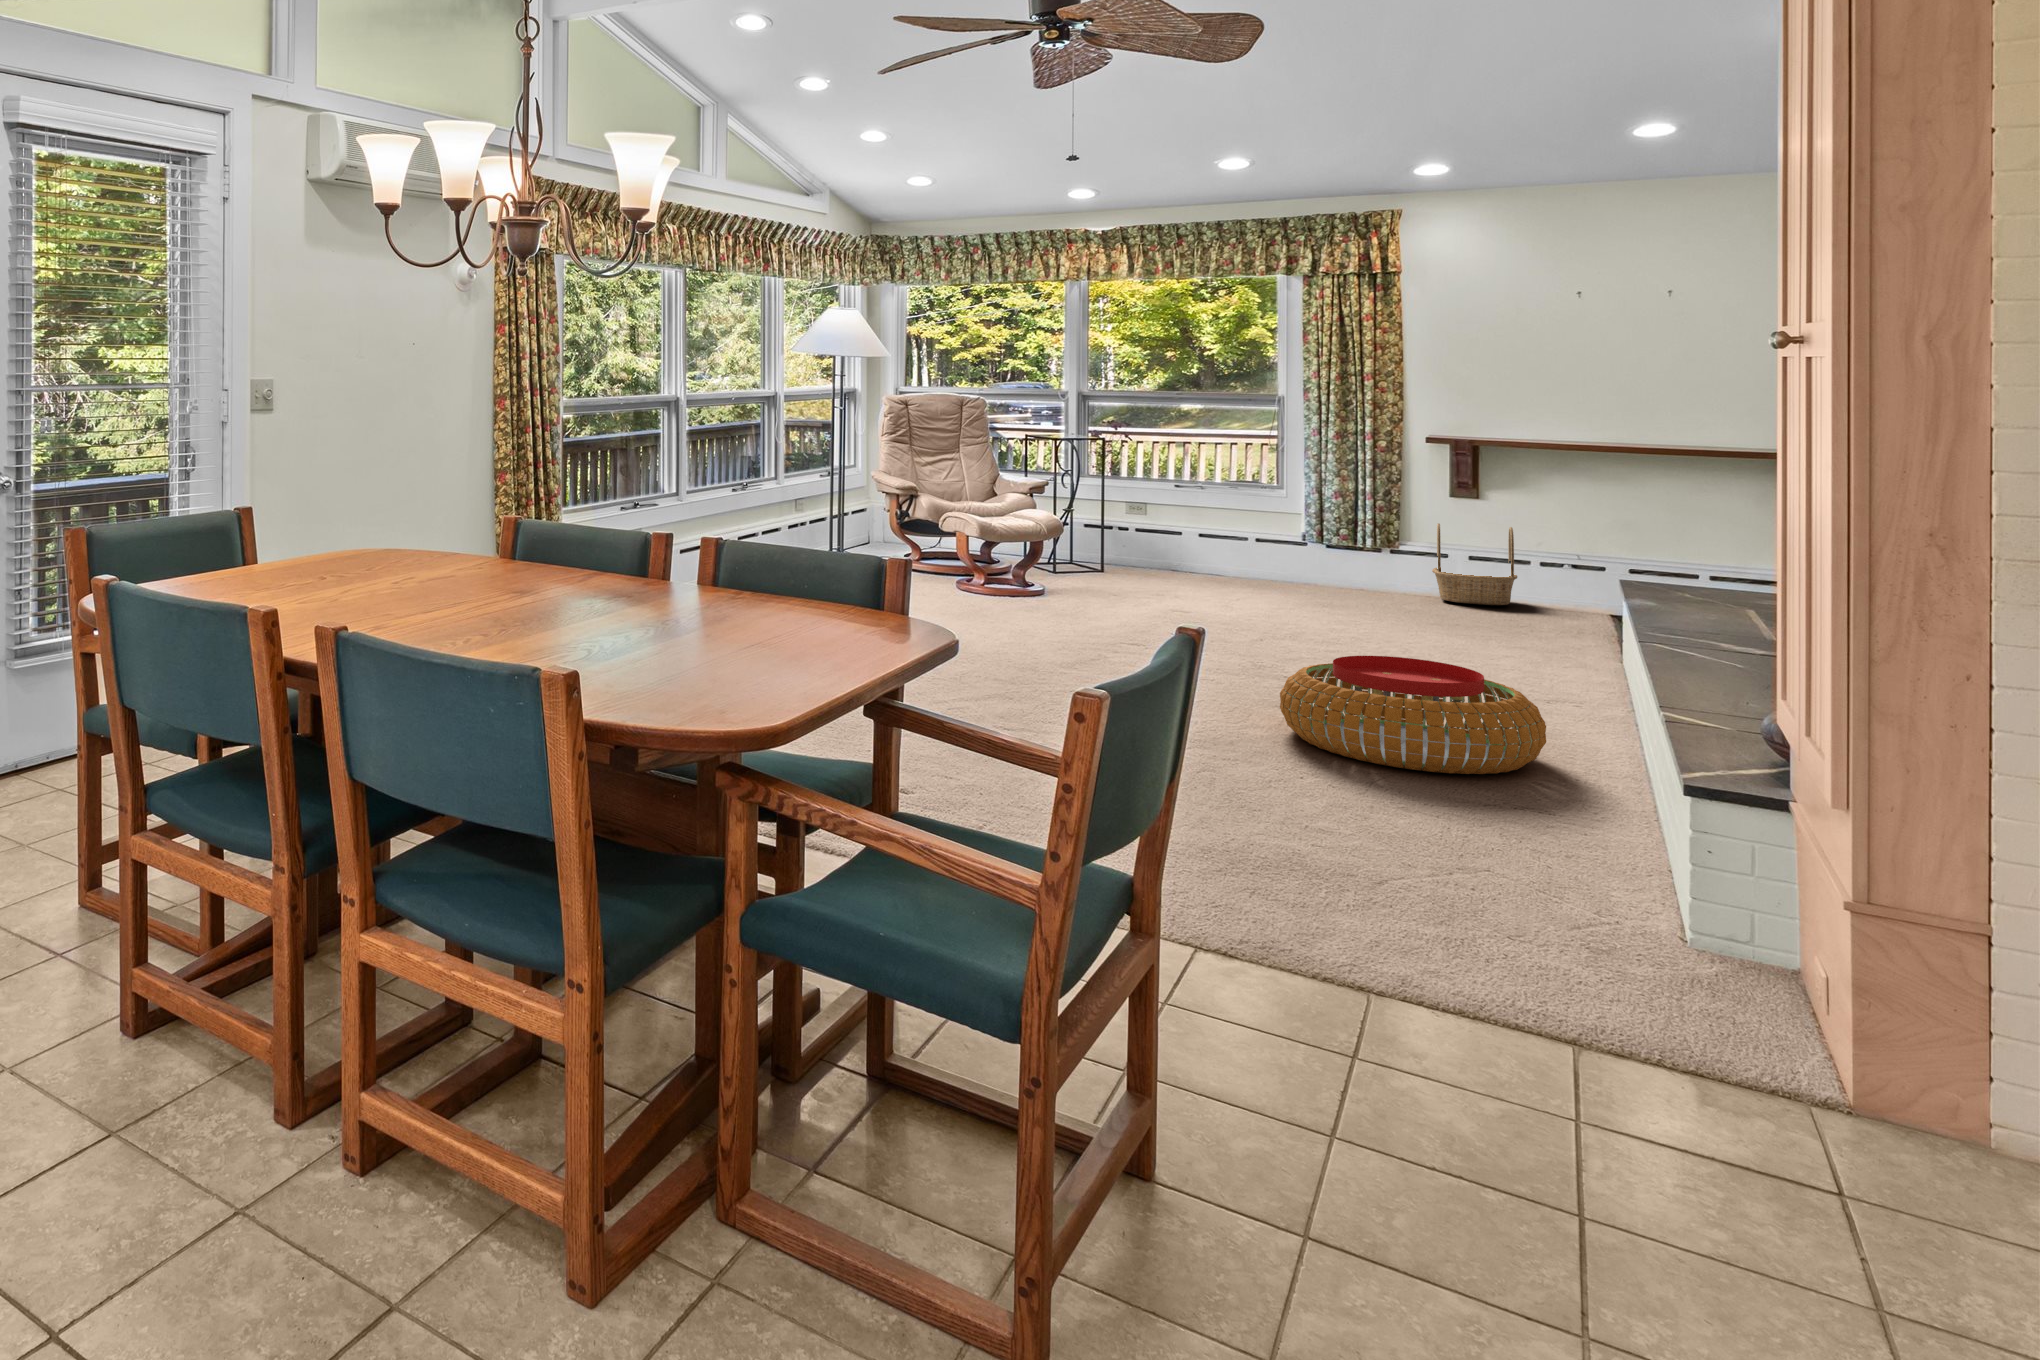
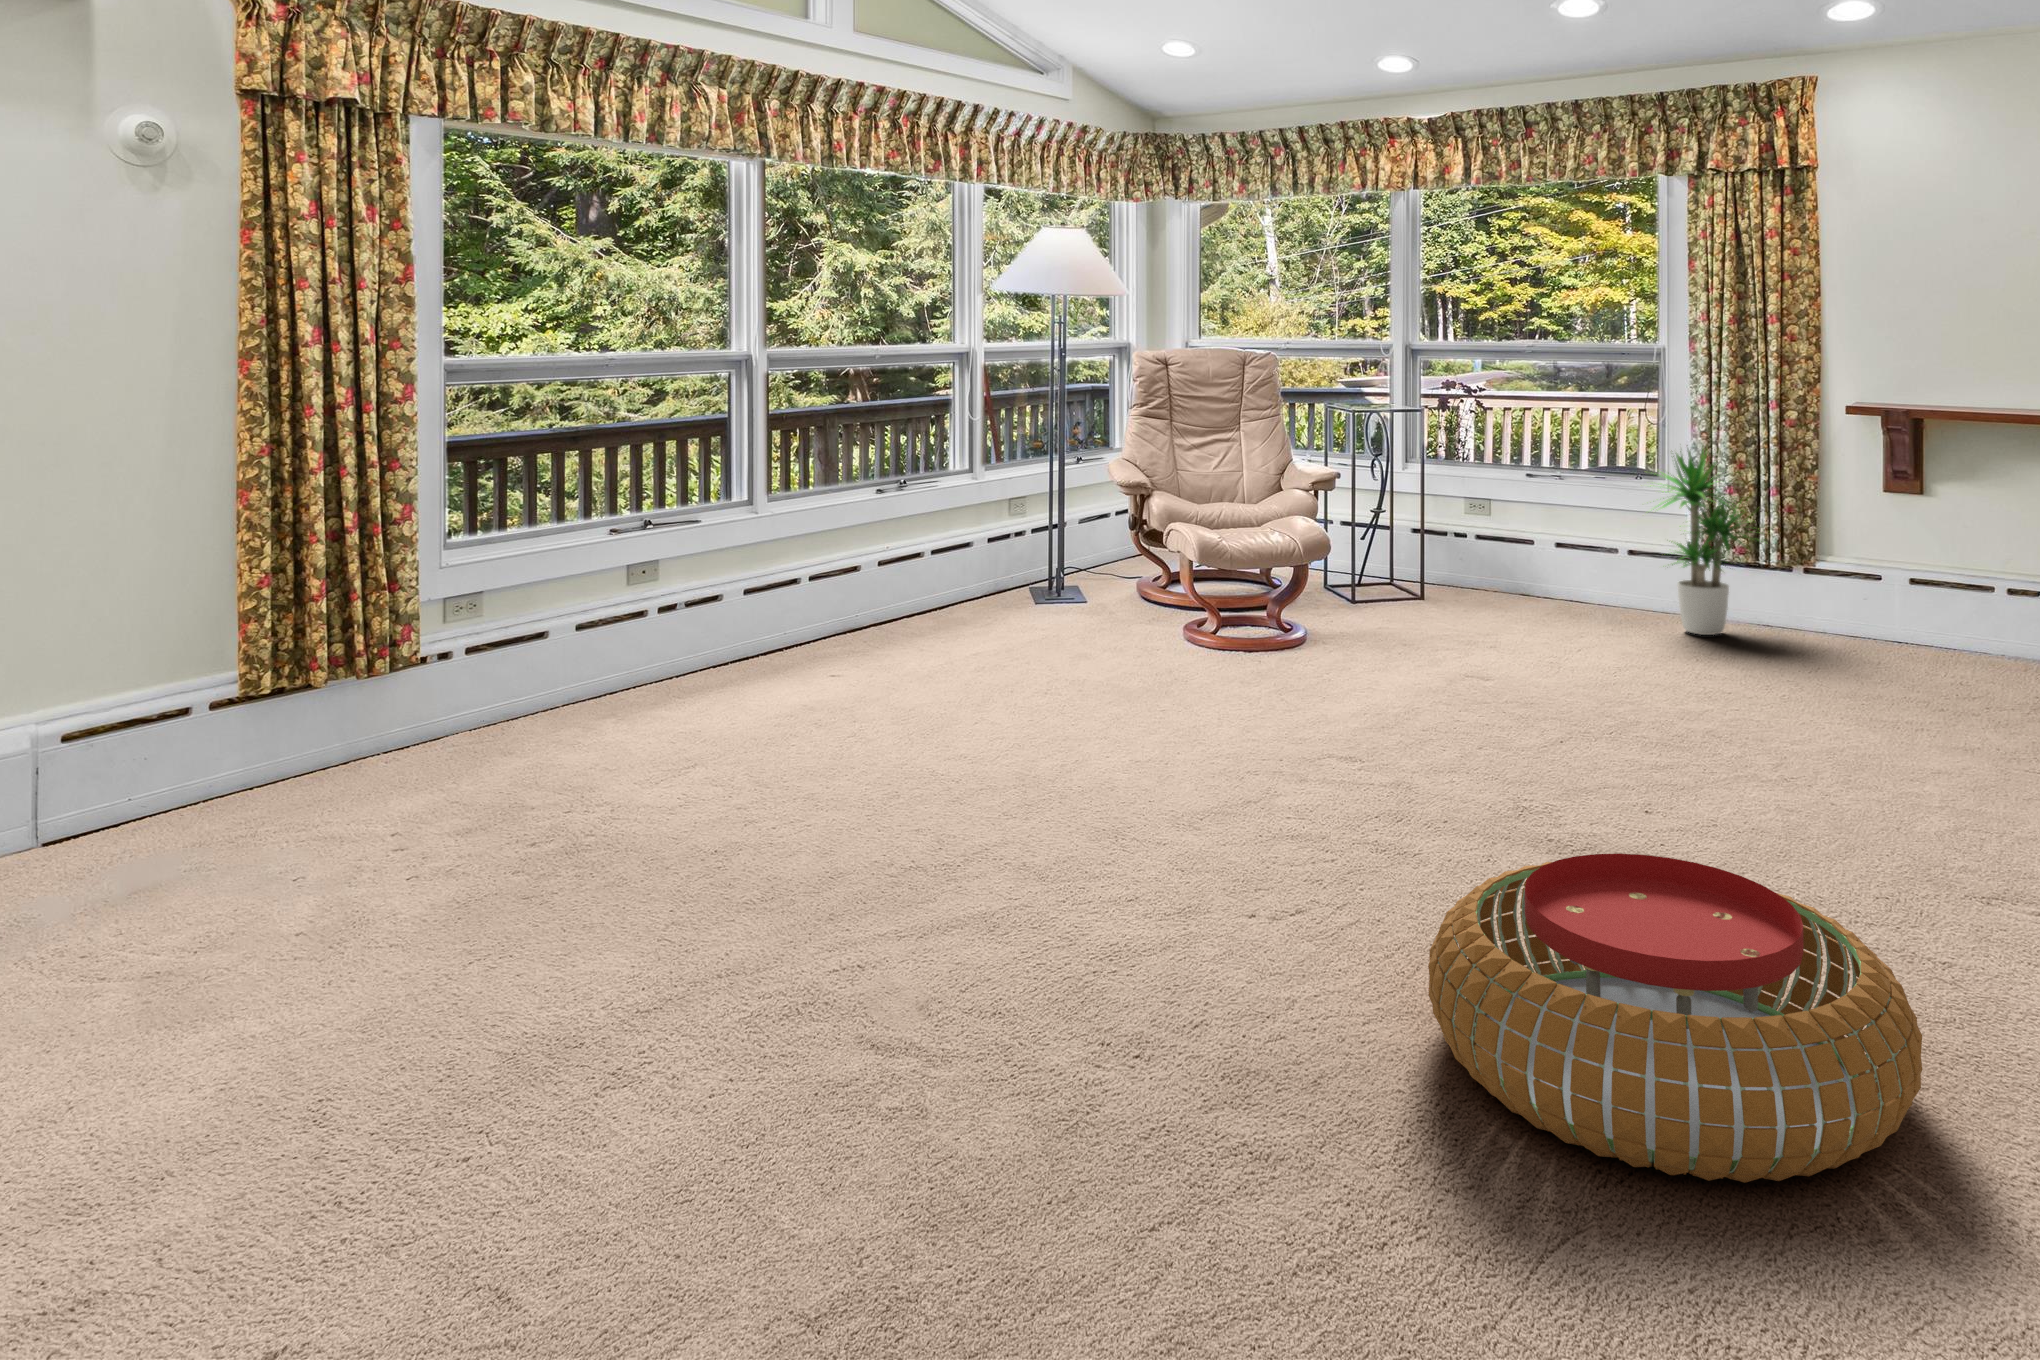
potted plant: none [1271,462,1372,594] -> present [1660,450,1762,635]
basket: present [1432,523,1517,605] -> none [1857,531,1973,653]

